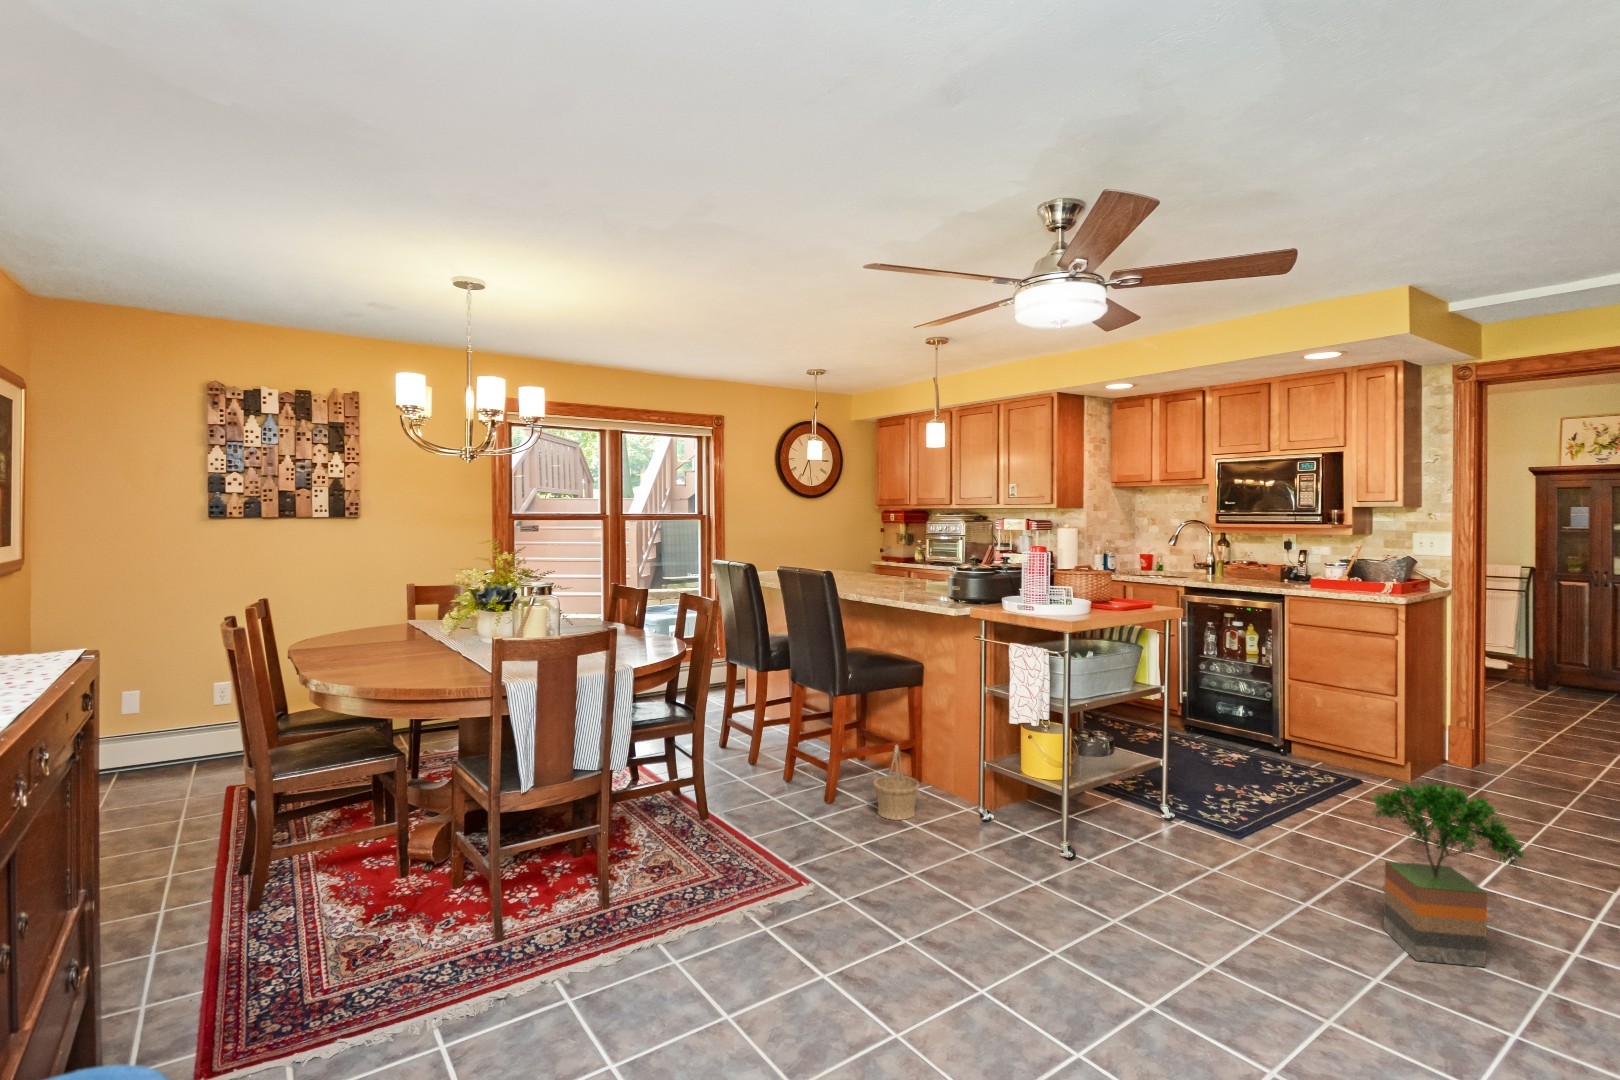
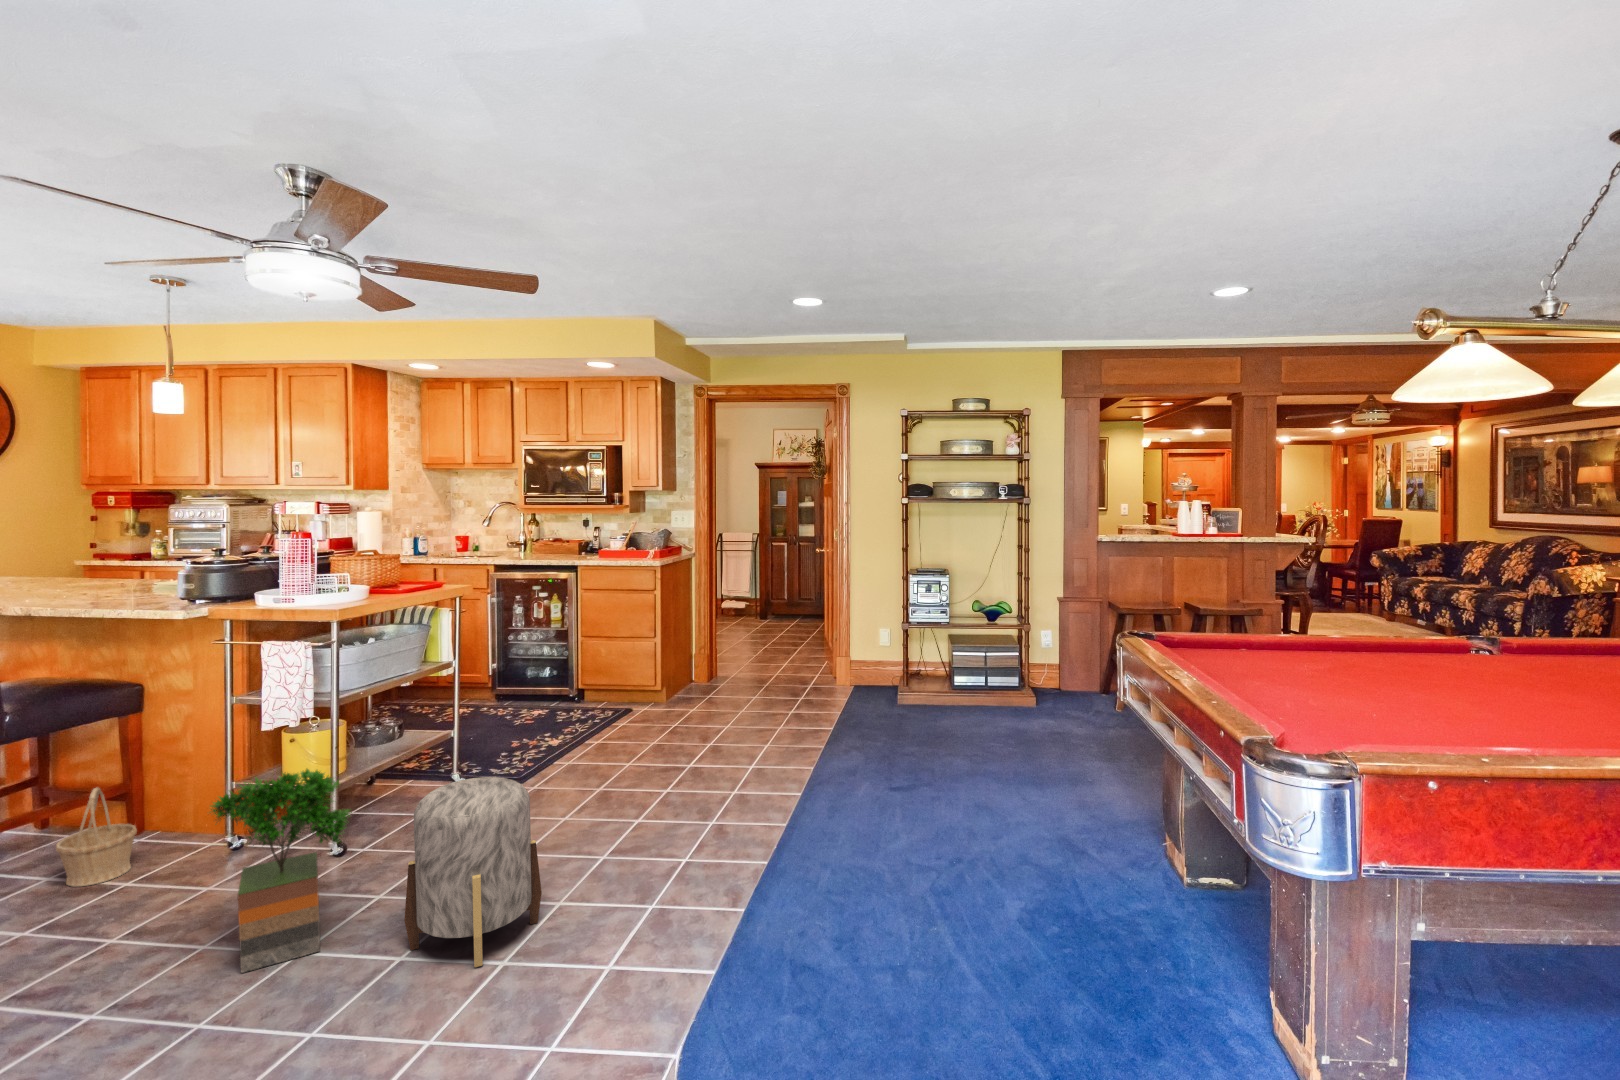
potted tree: present [1373,783,1525,967] -> present [211,769,352,973]
stool: none [1156,817,1306,1024] -> present [404,777,542,967]

